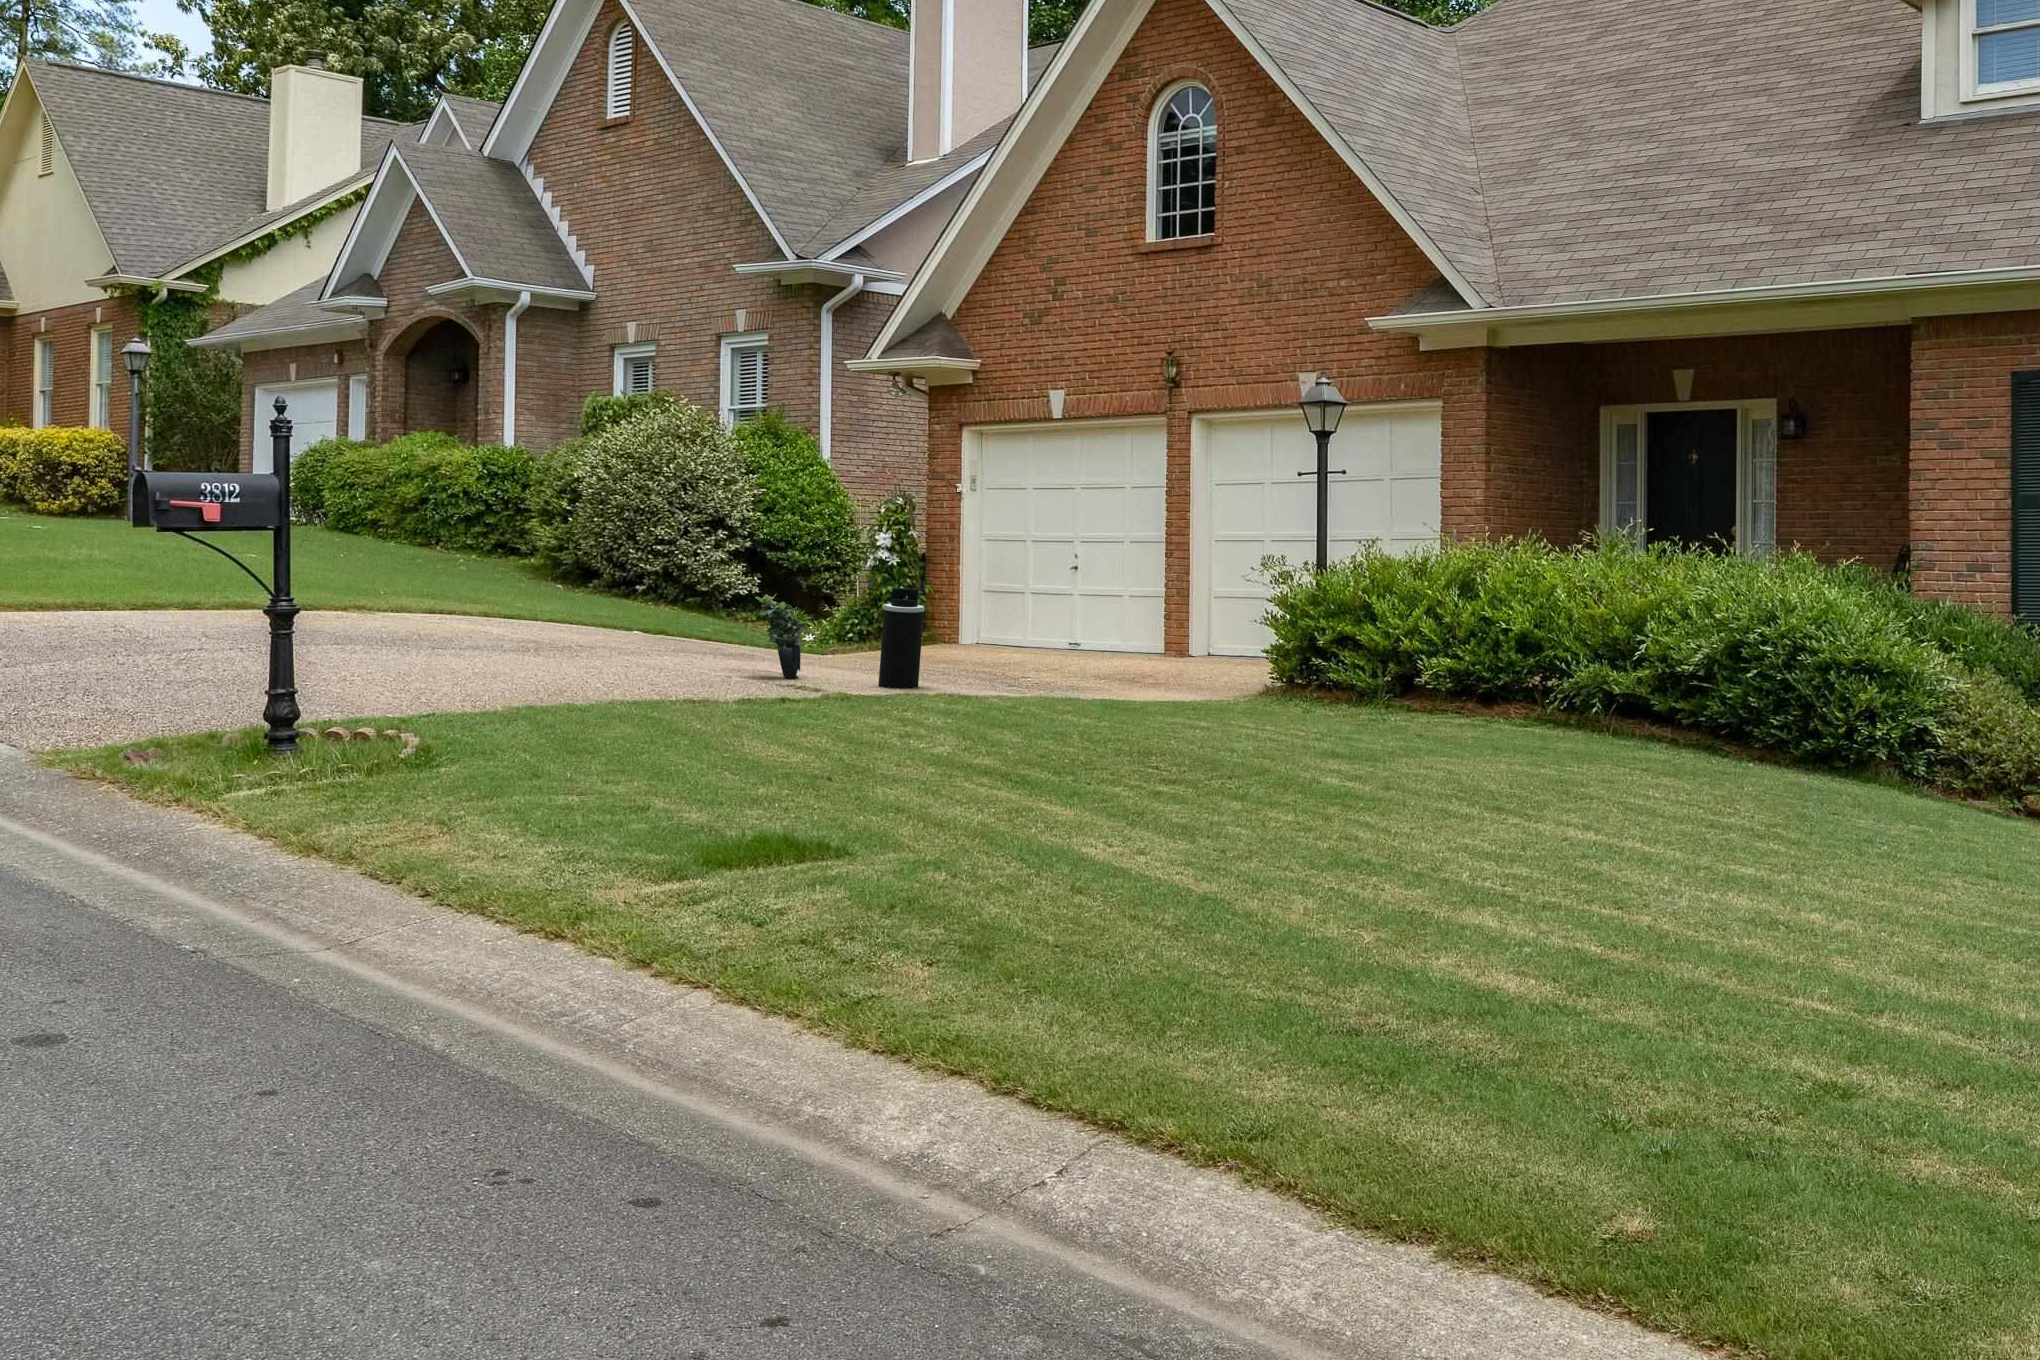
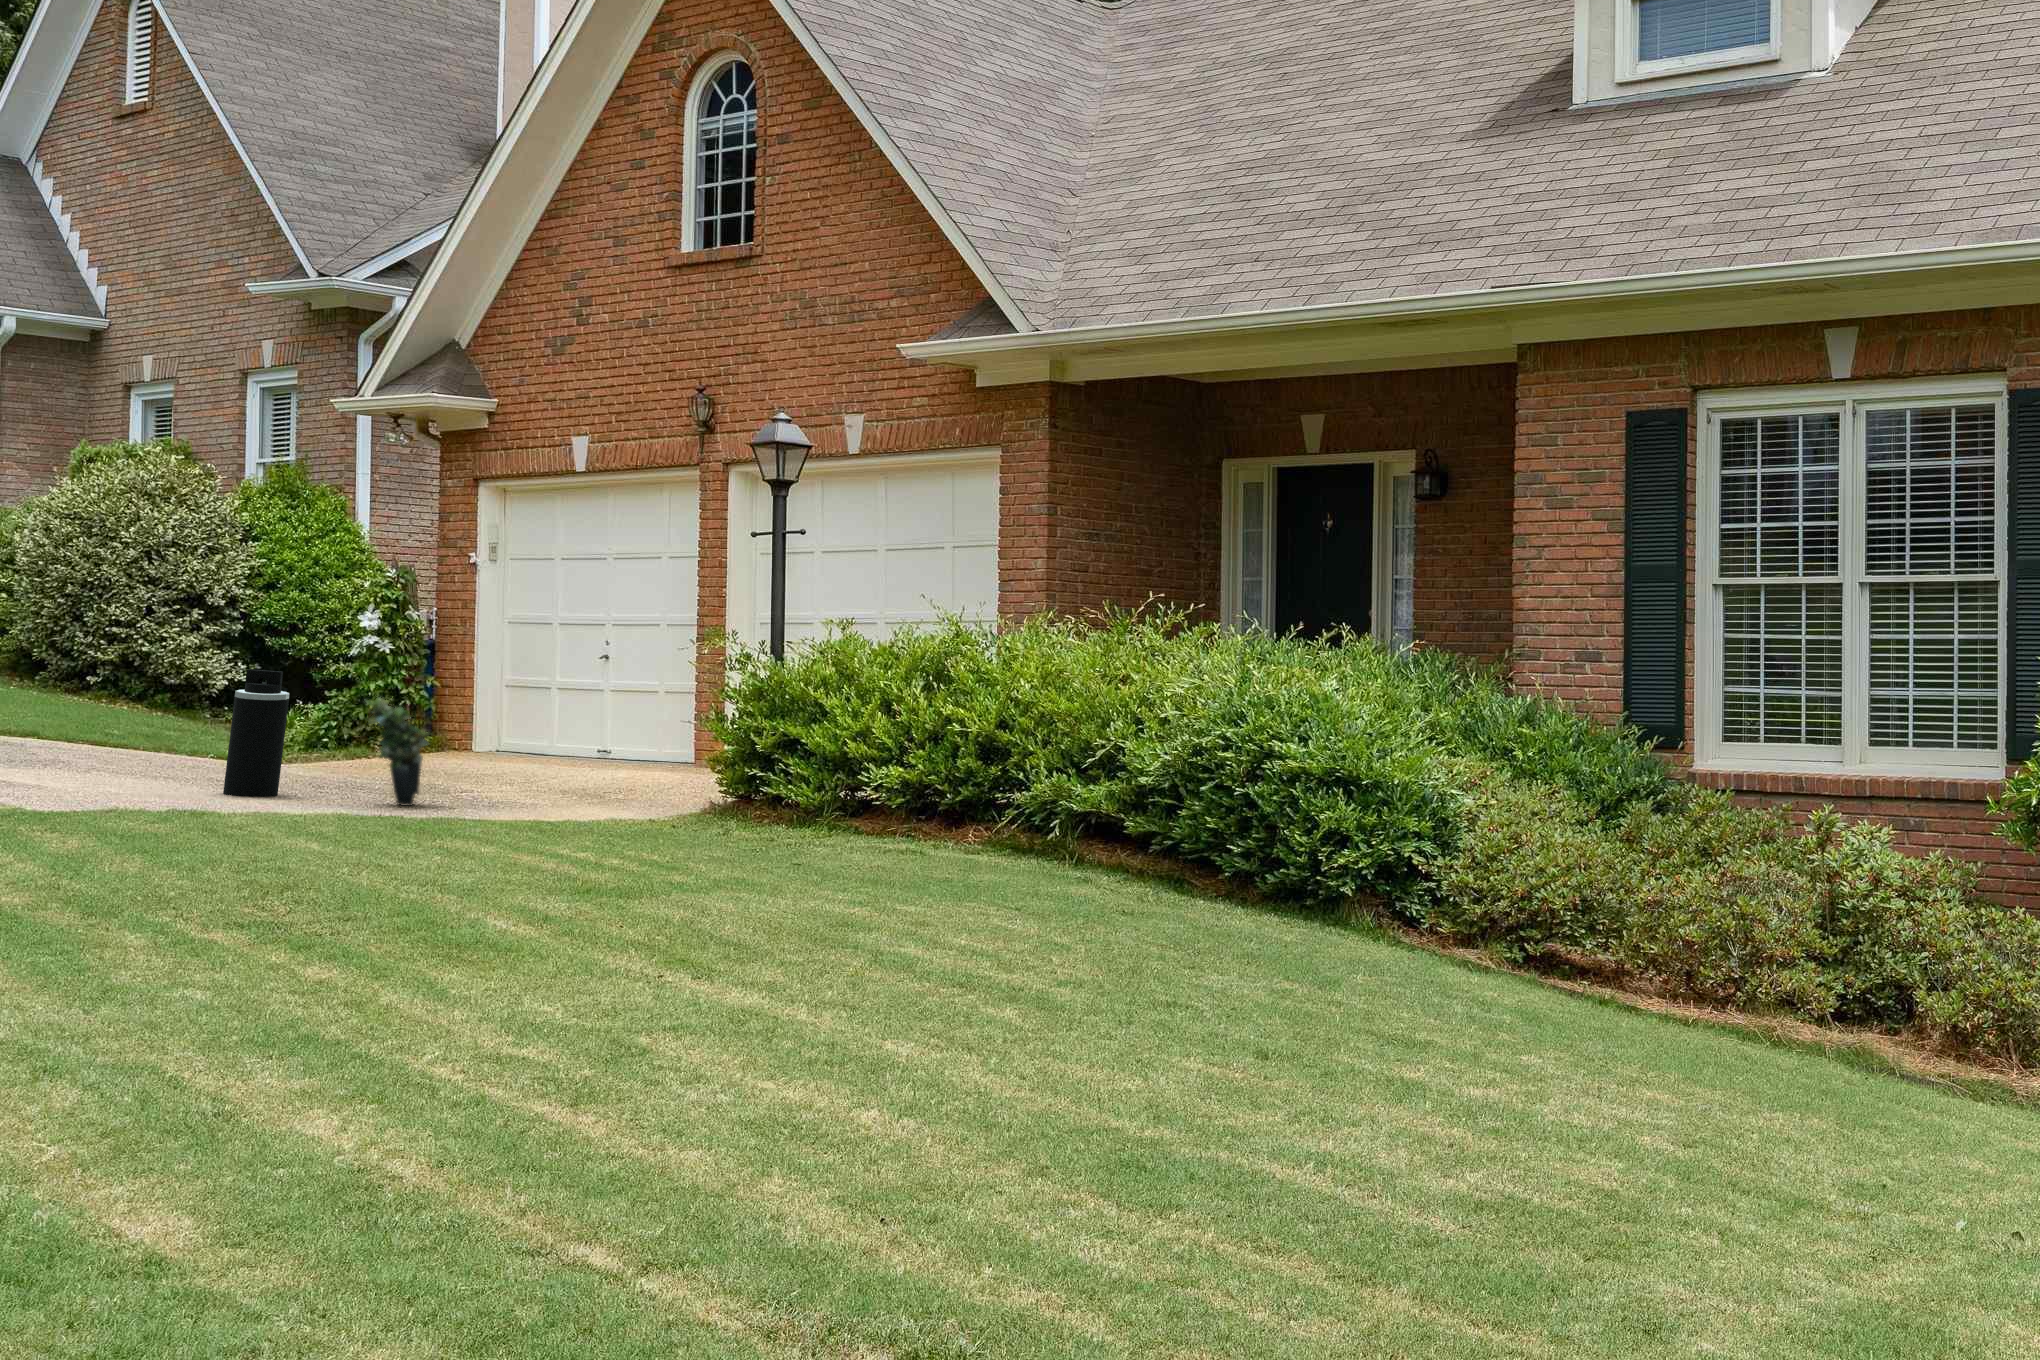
potted plant: present [756,594,808,679] -> present [366,698,429,806]

